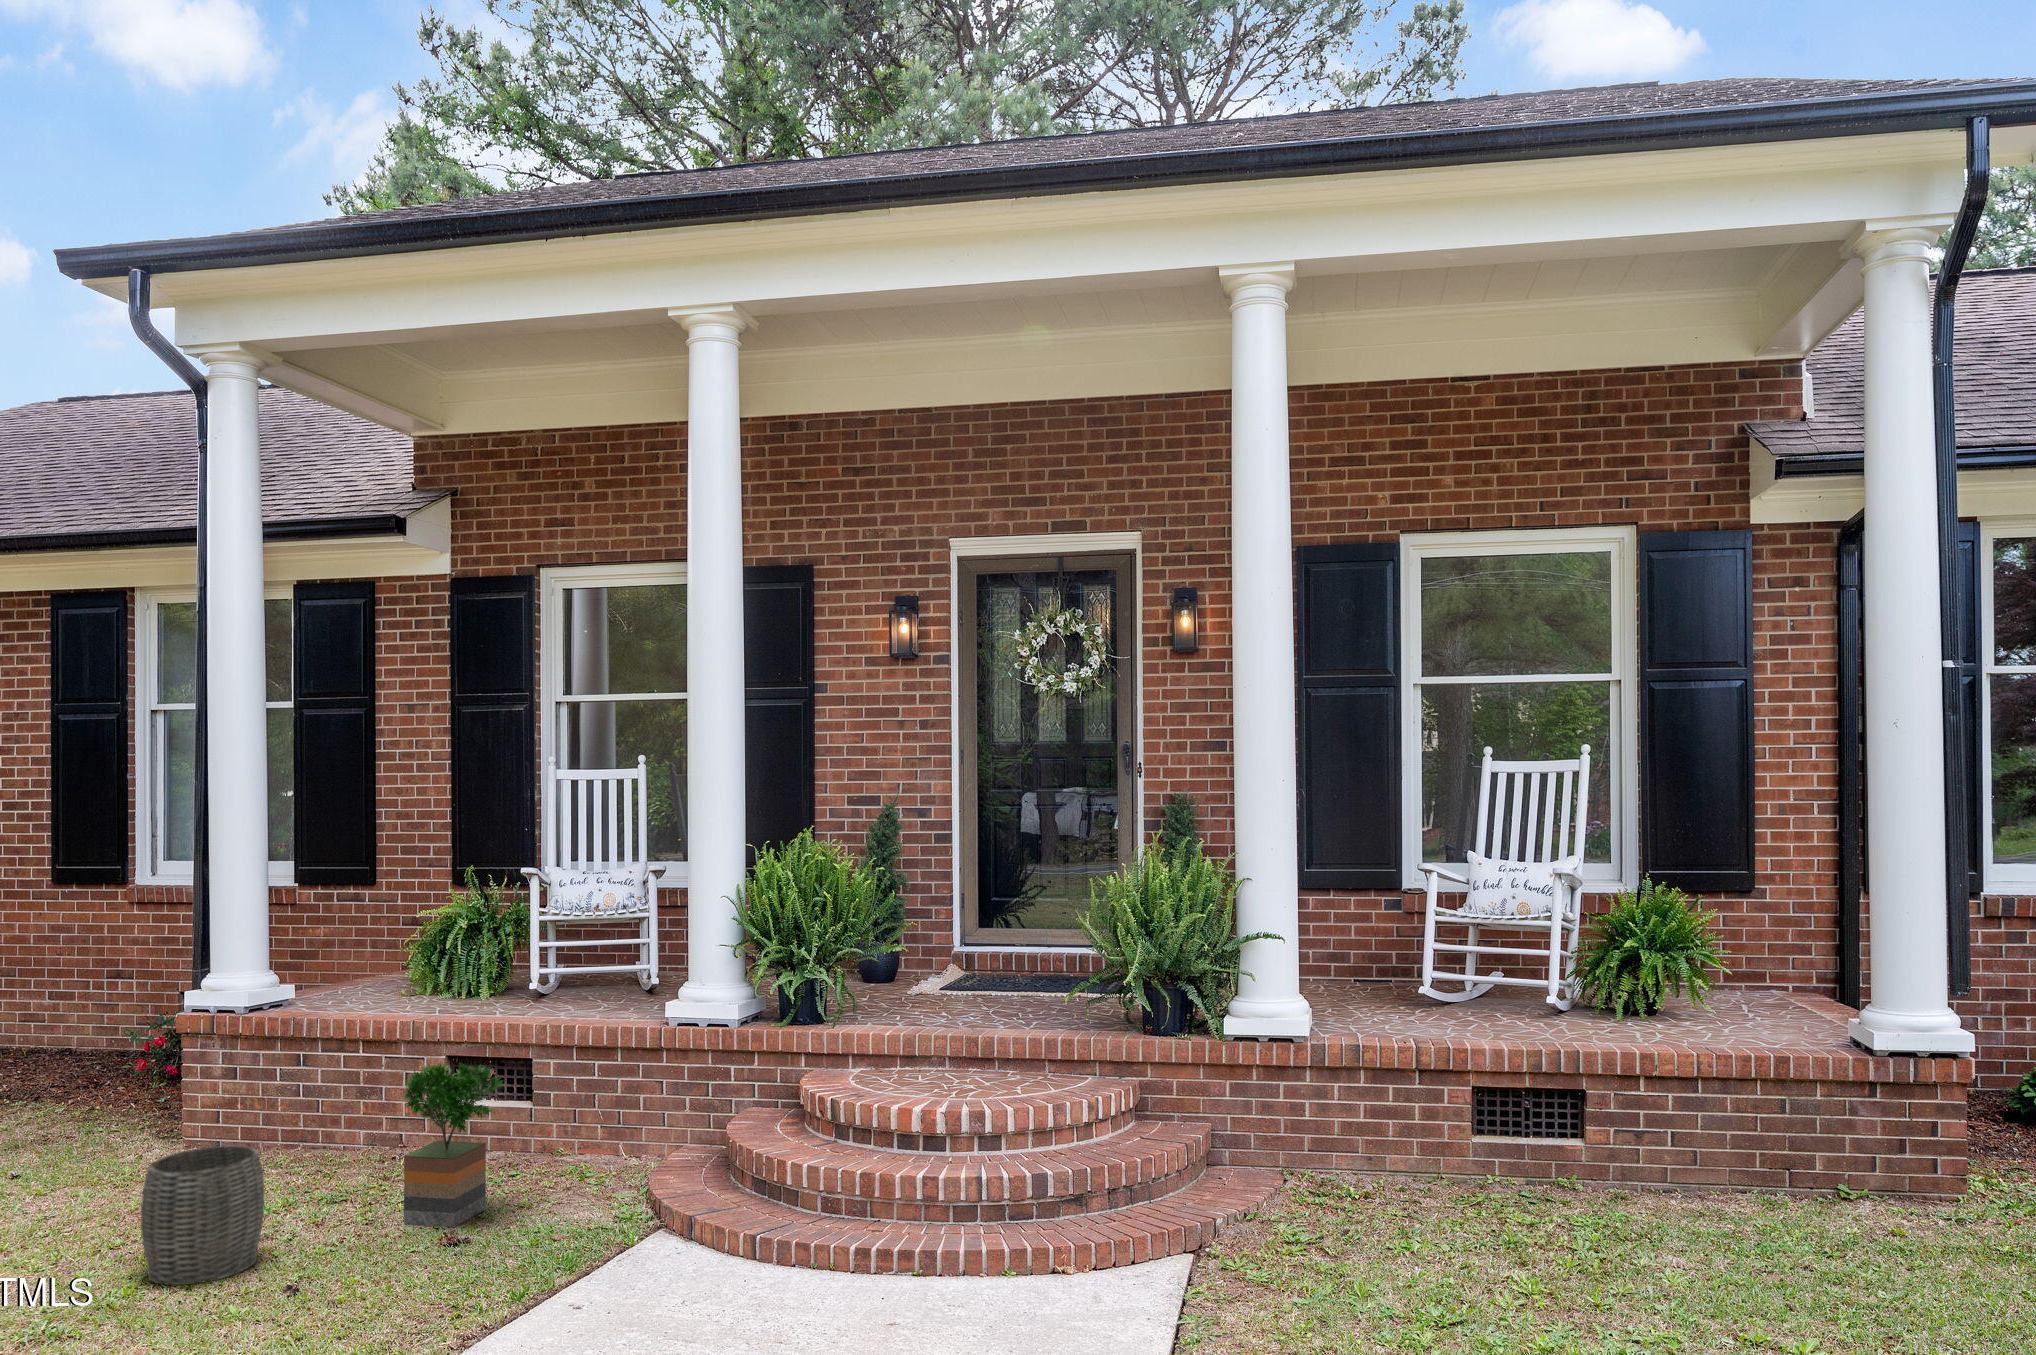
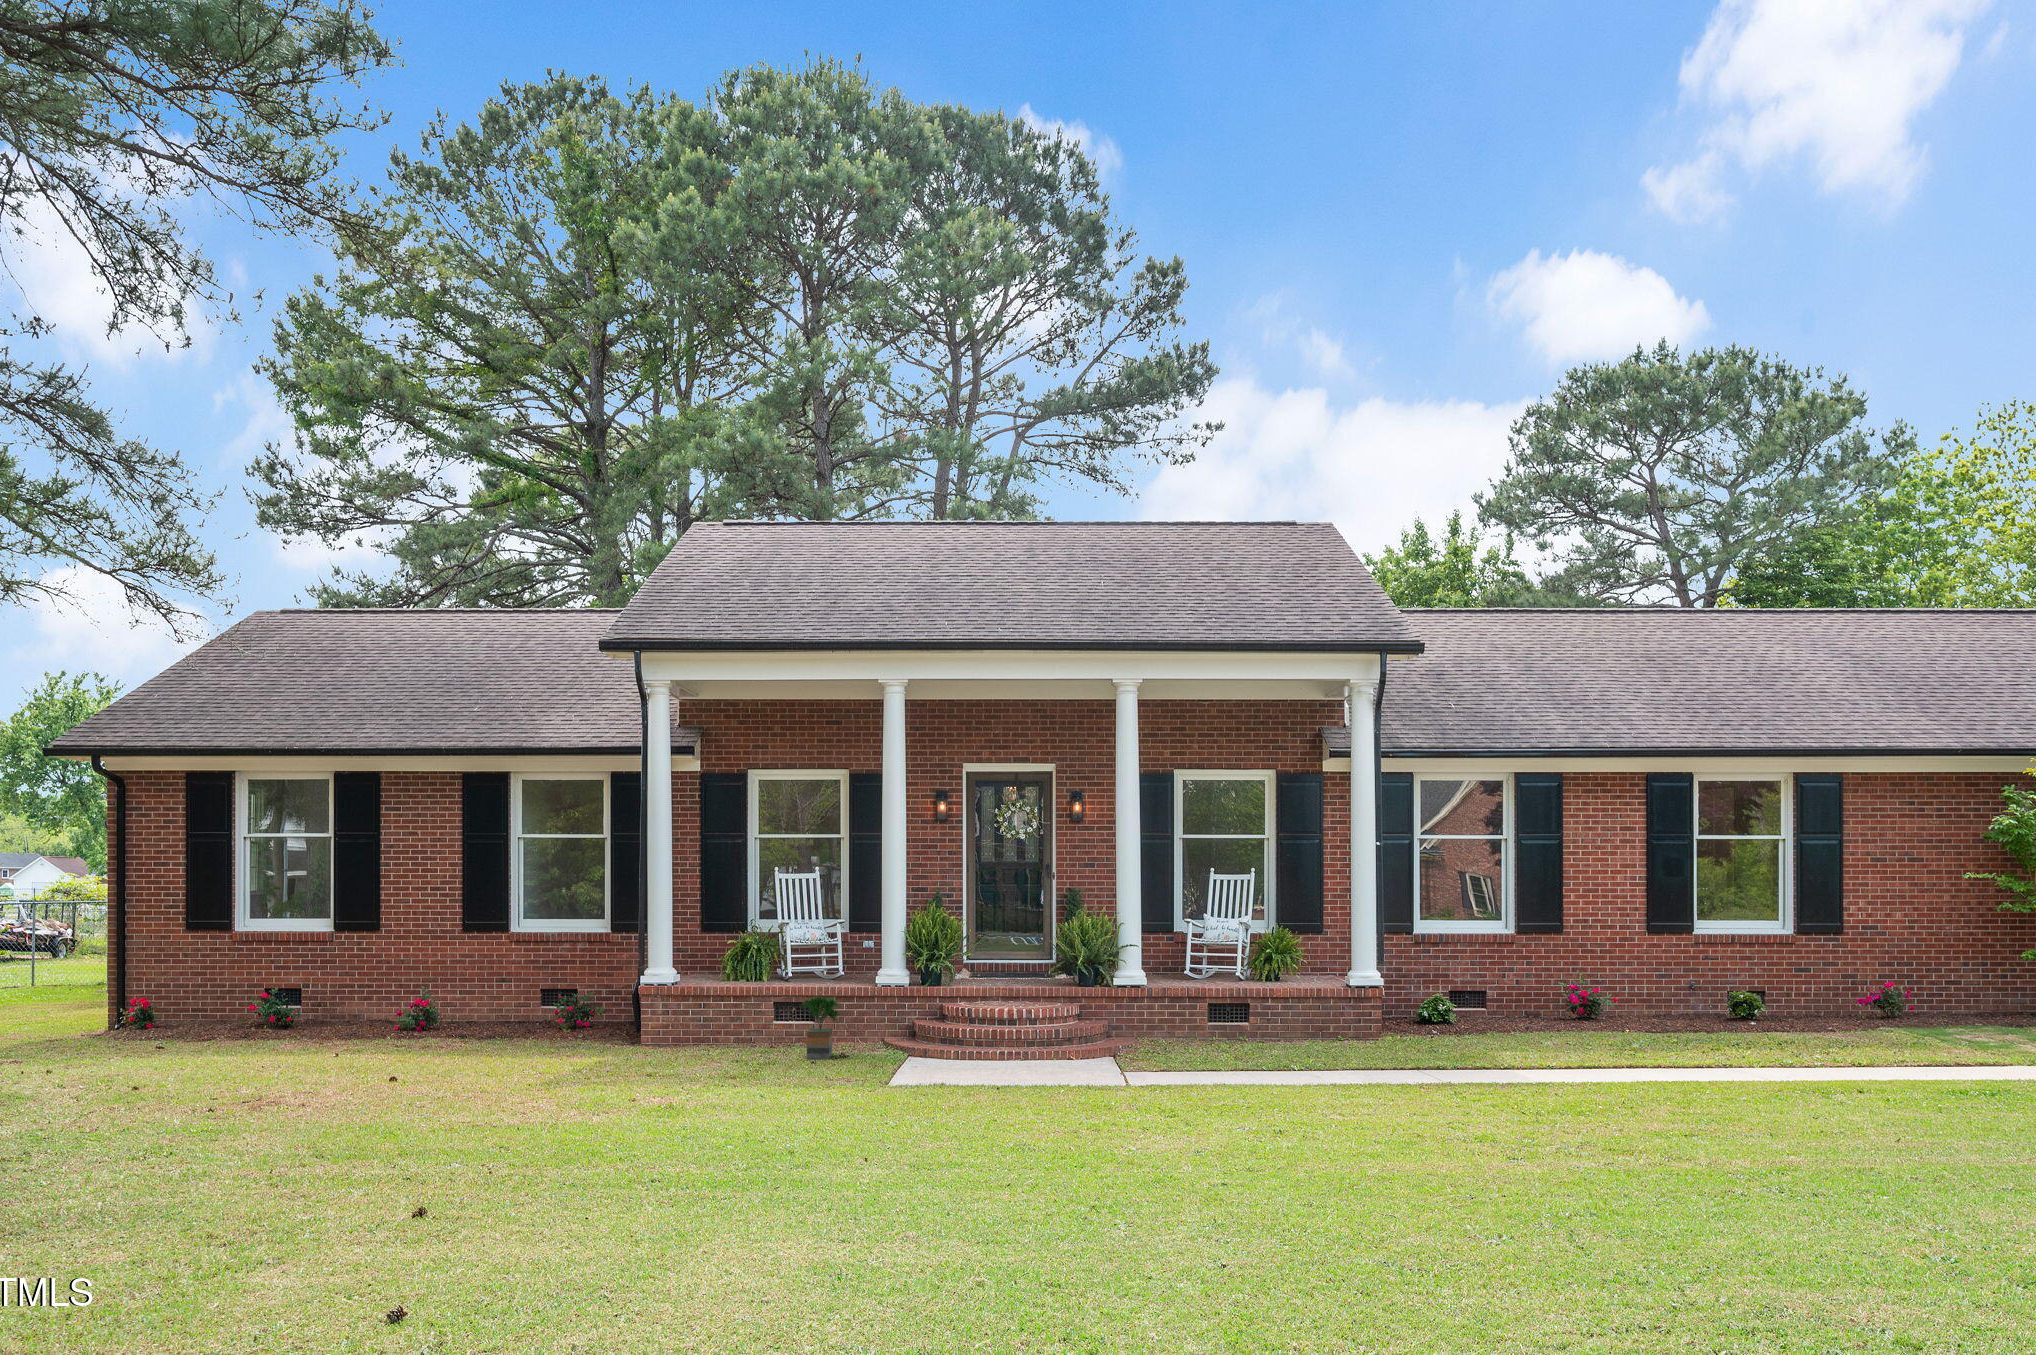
woven basket: present [141,1146,264,1285] -> none [735,1024,776,1071]

